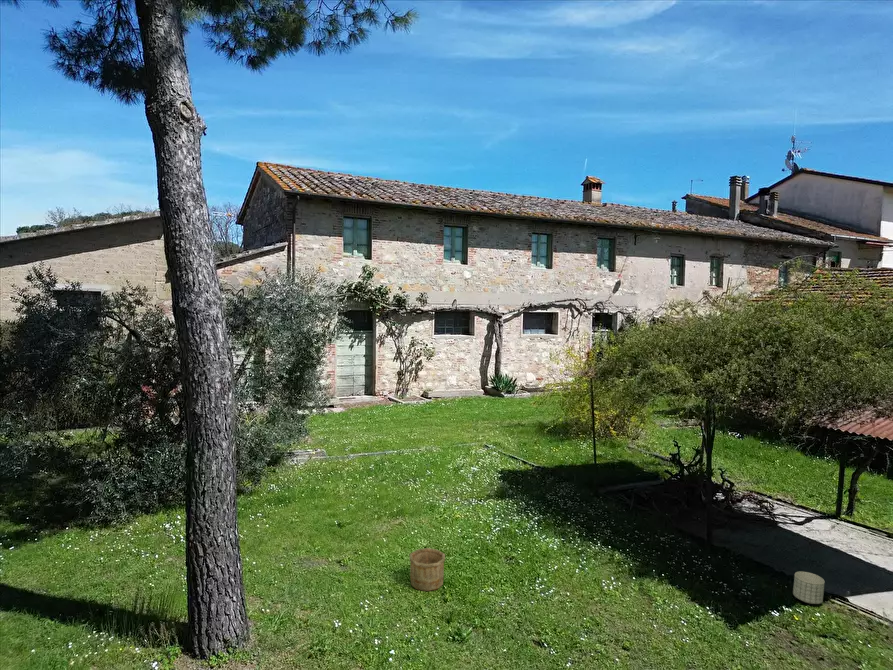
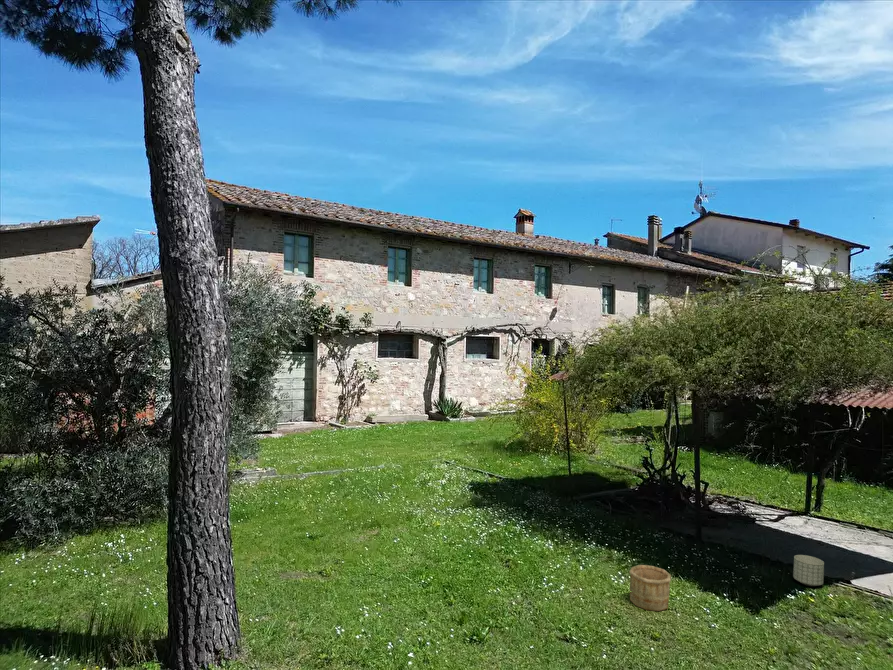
wooden bucket: present [410,548,445,591] -> present [629,565,671,611]

